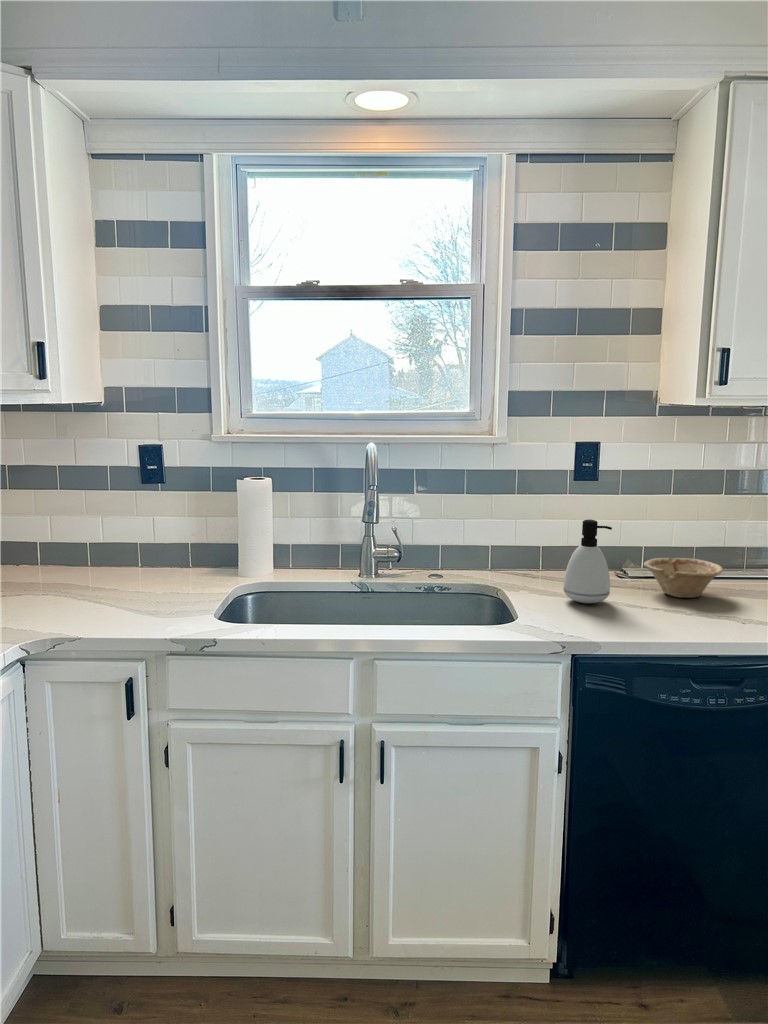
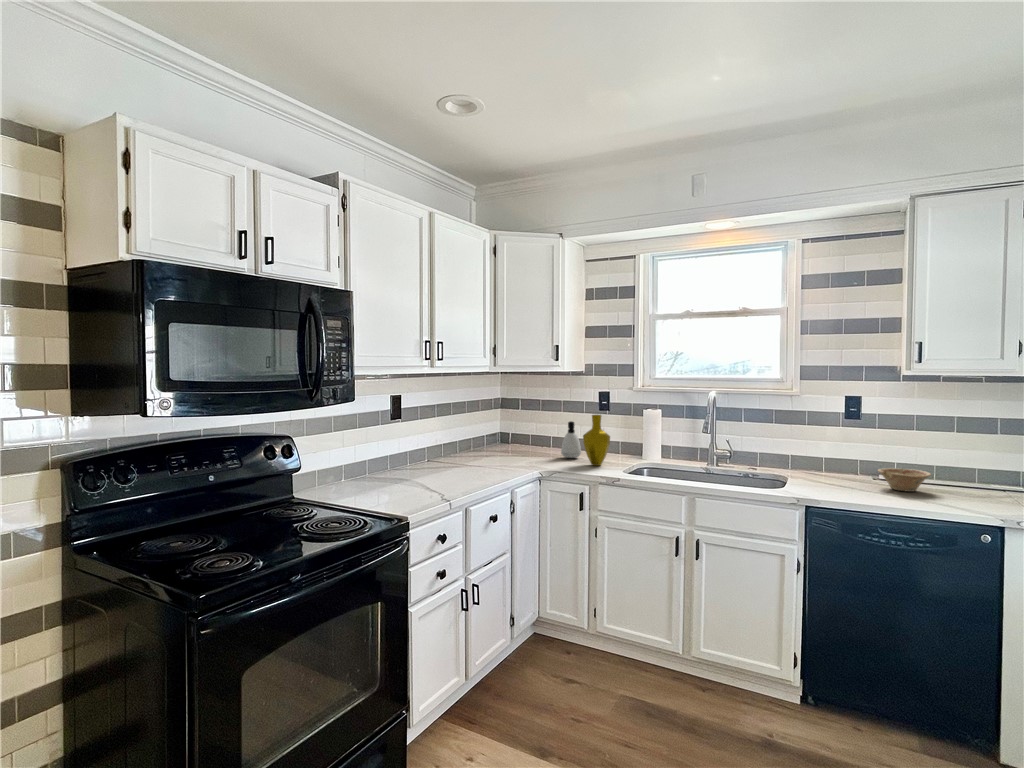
vase: none [116,495,178,606] -> present [583,415,610,466]
soap dispenser: present [563,520,612,603] -> present [561,421,581,458]

